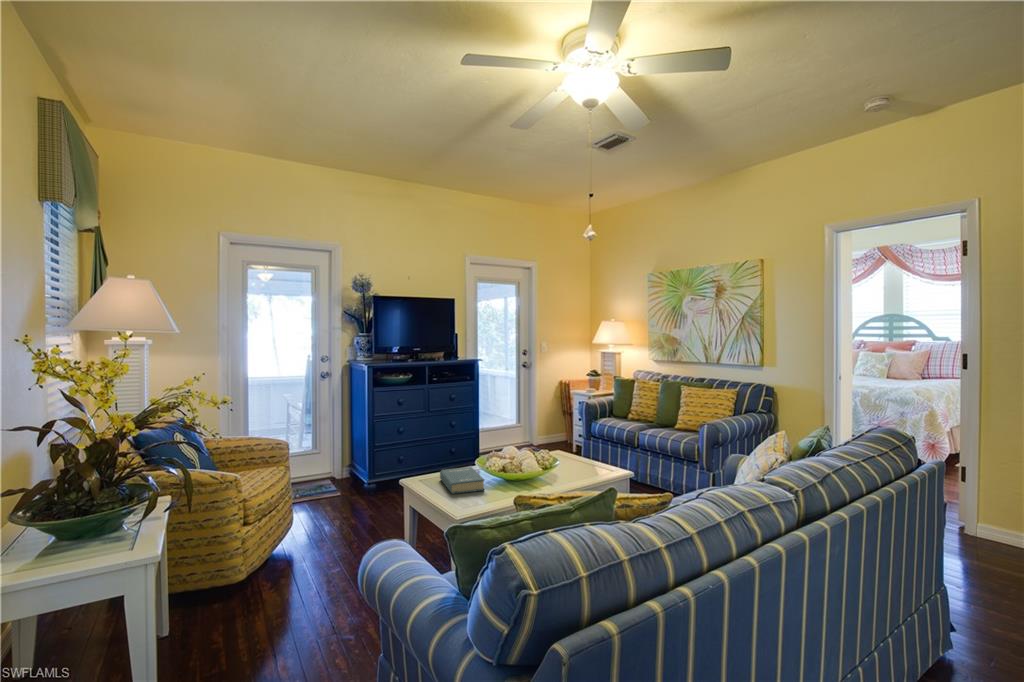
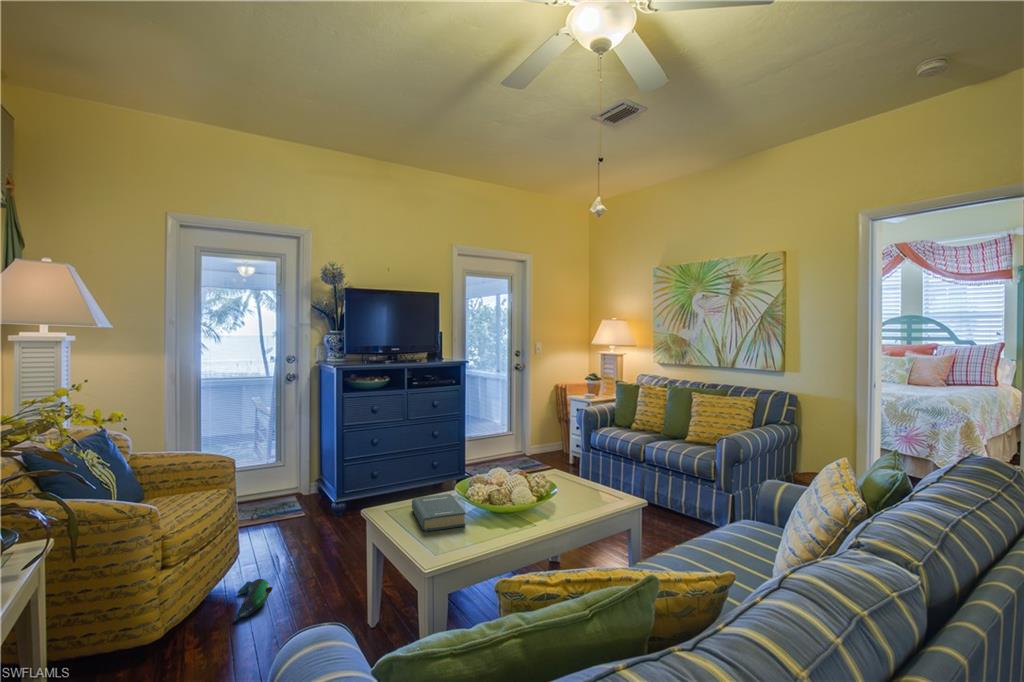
plush toy: none [295,540,325,571] -> present [233,579,273,621]

